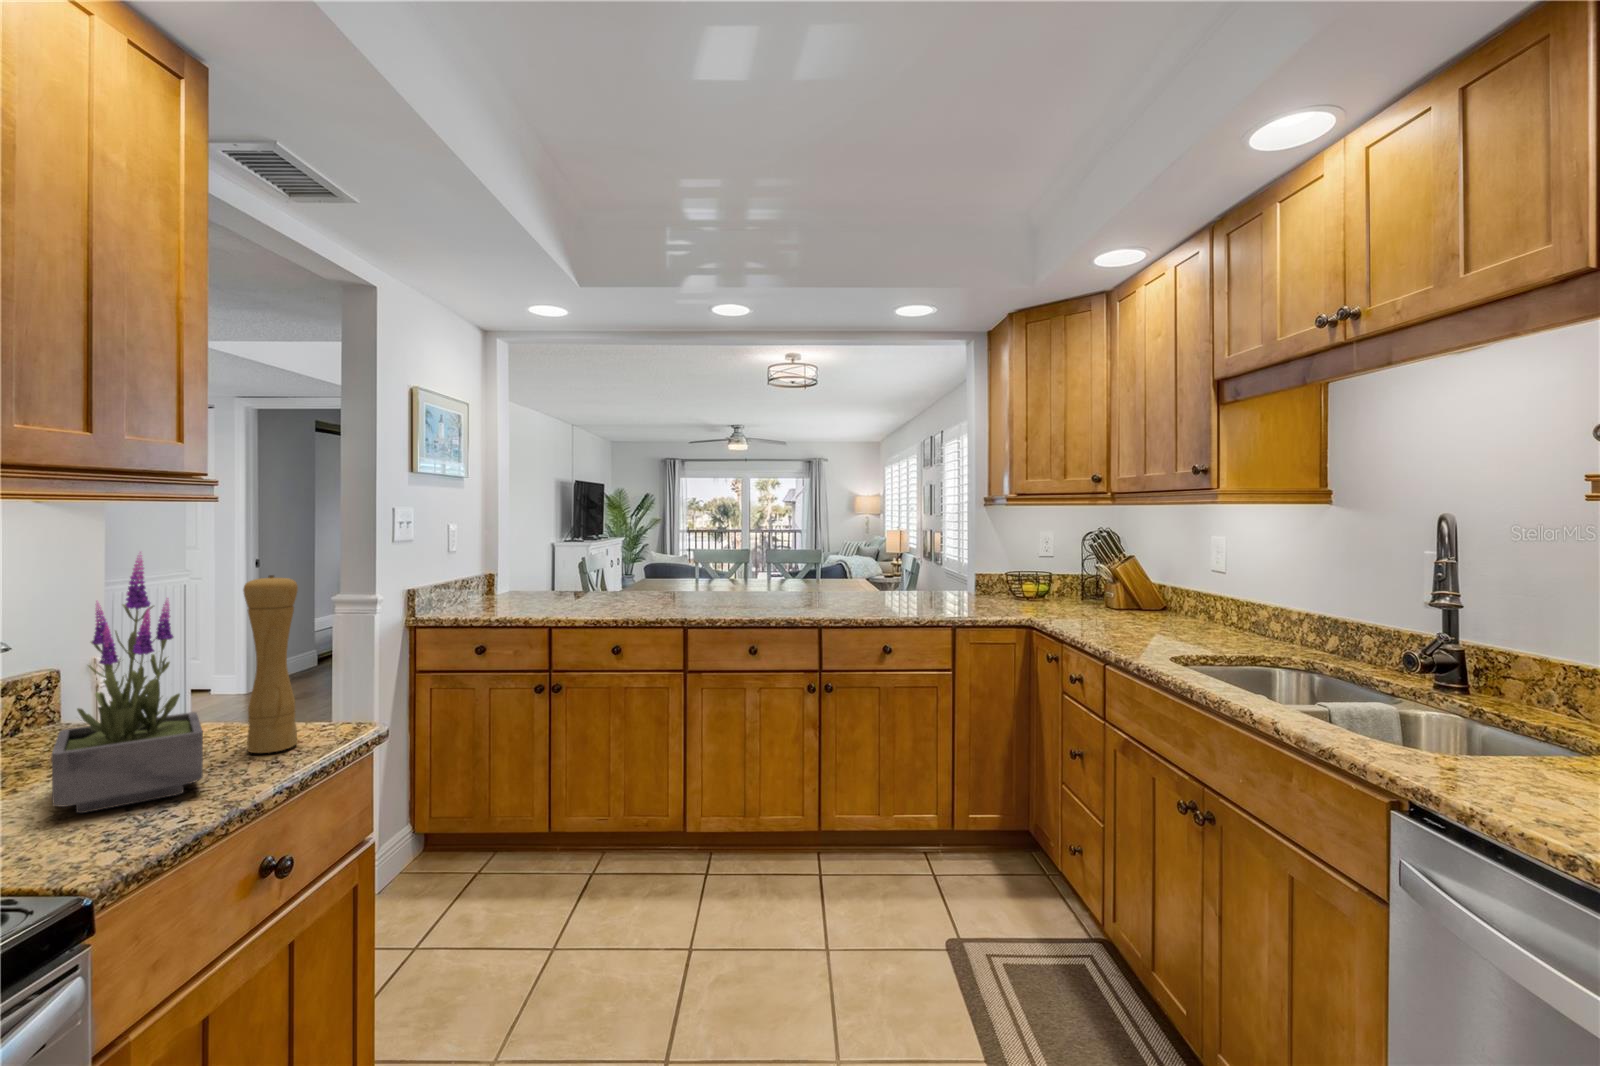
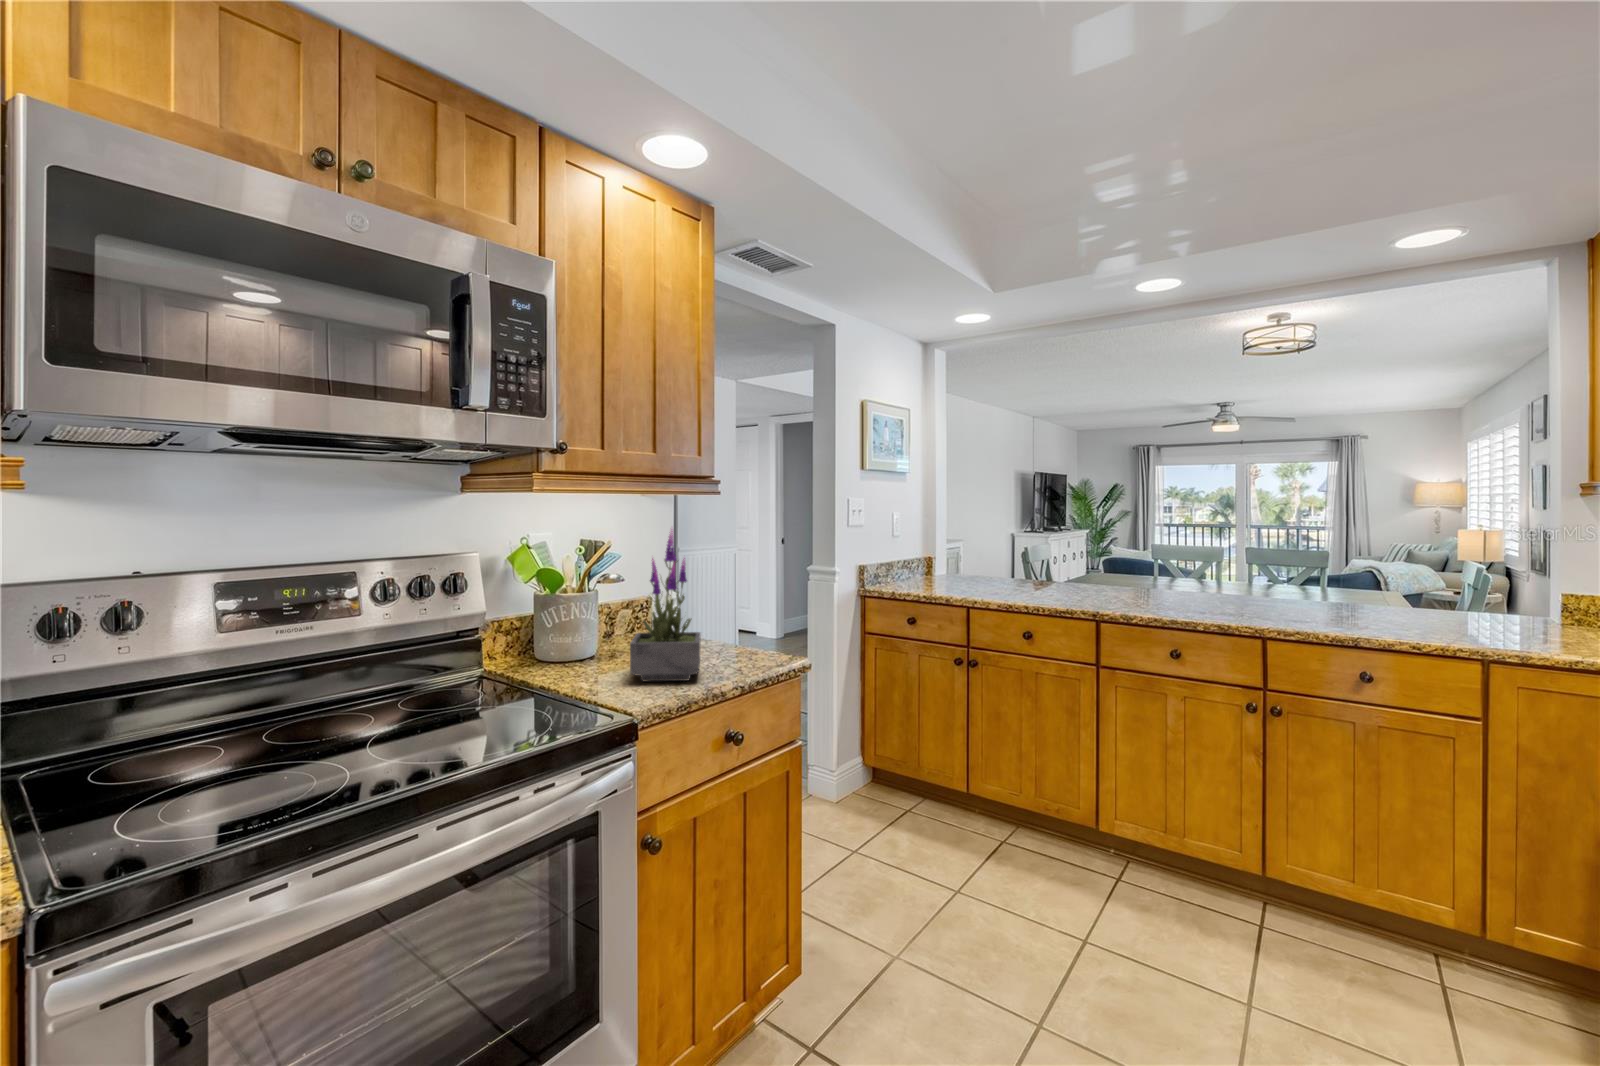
pepper mill: present [243,575,298,753] -> none [727,545,758,666]

